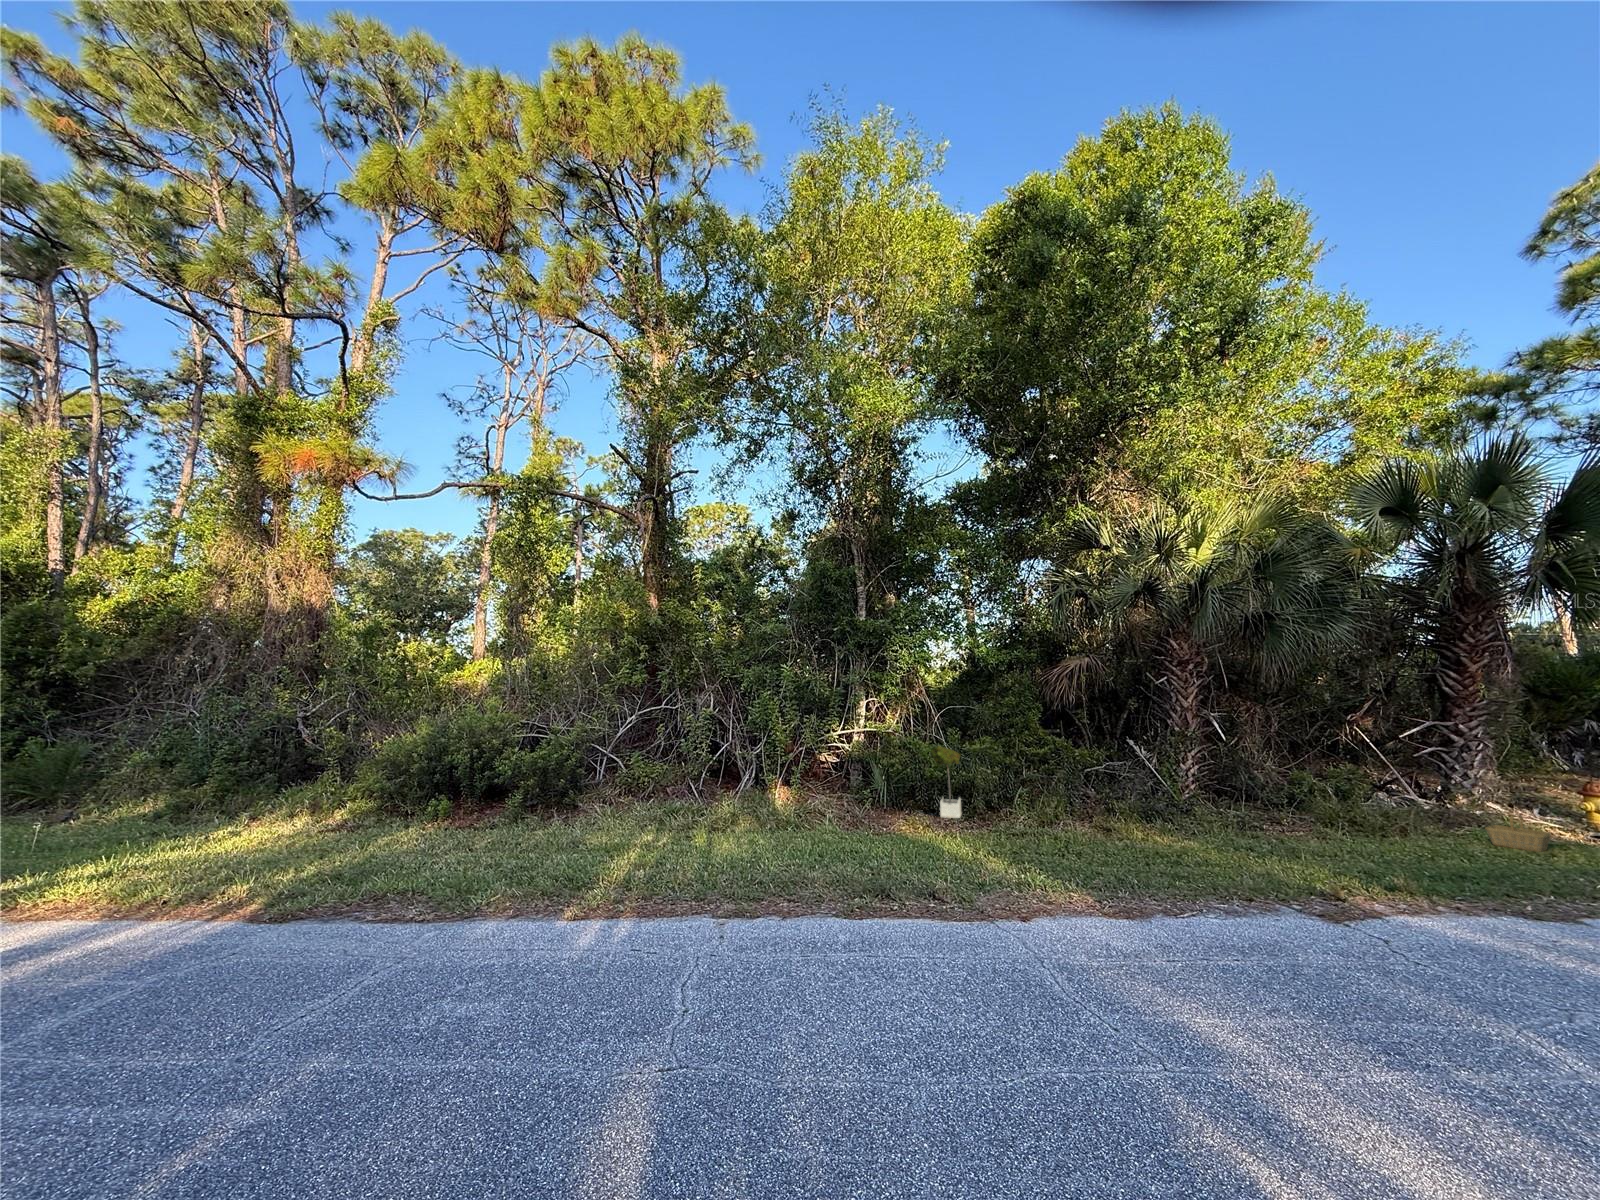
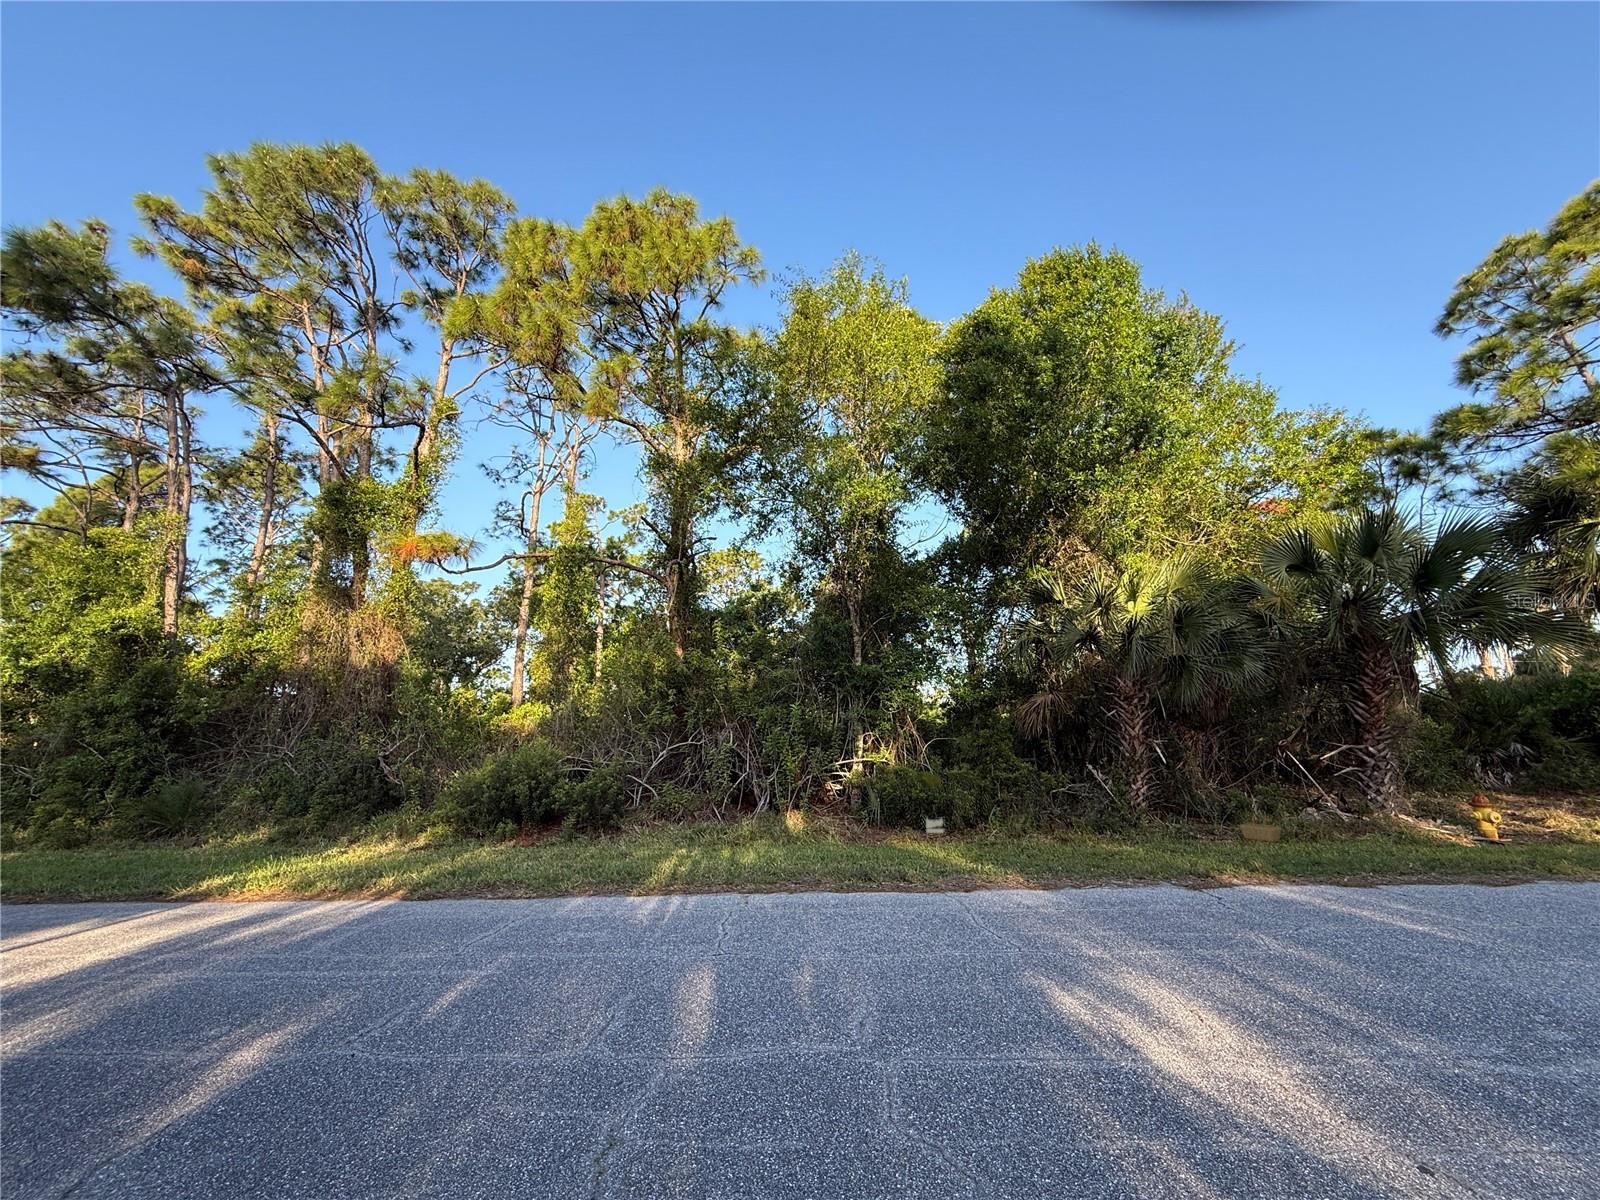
basket: present [1485,814,1551,852] -> present [1239,815,1282,842]

